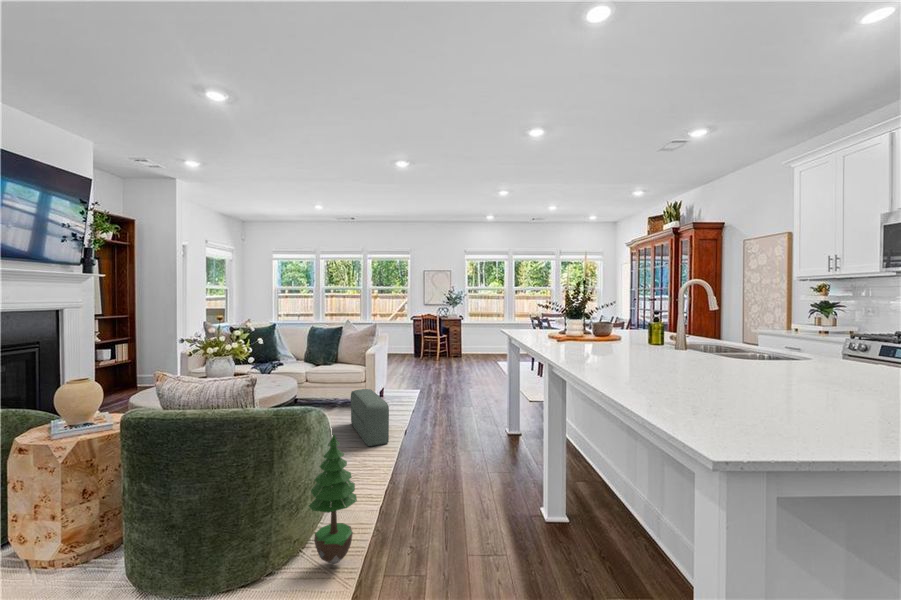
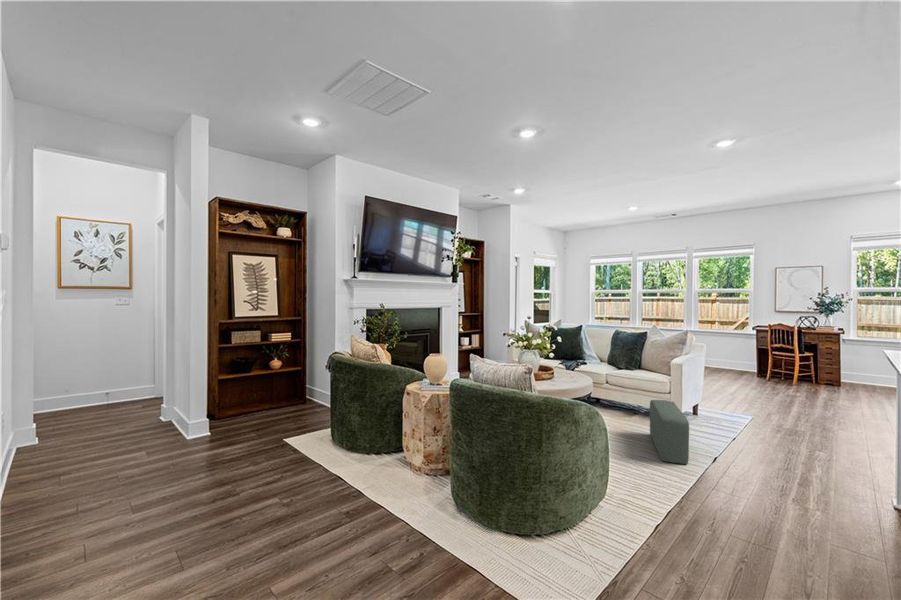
potted tree: present [309,434,357,564] -> none [571,429,619,555]

